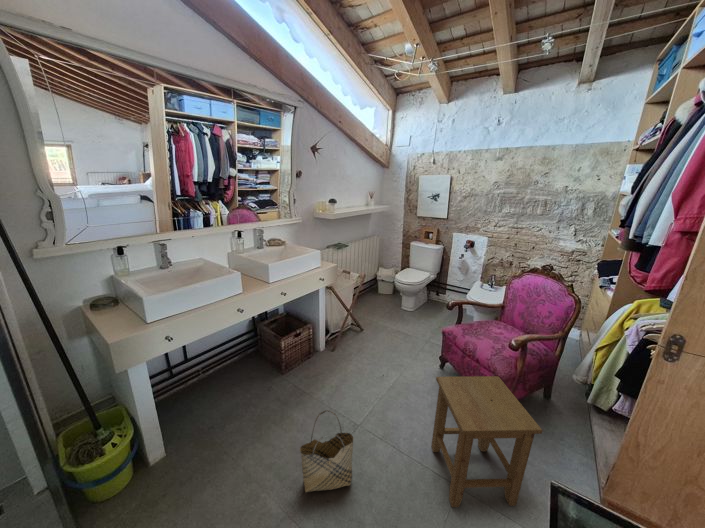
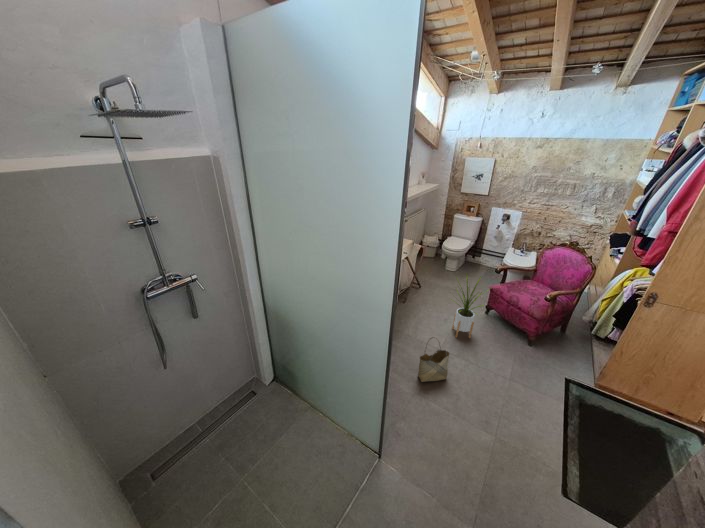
house plant: none [372,306,432,407] -> present [452,276,483,338]
stool: present [431,376,542,507] -> none [490,317,568,389]

